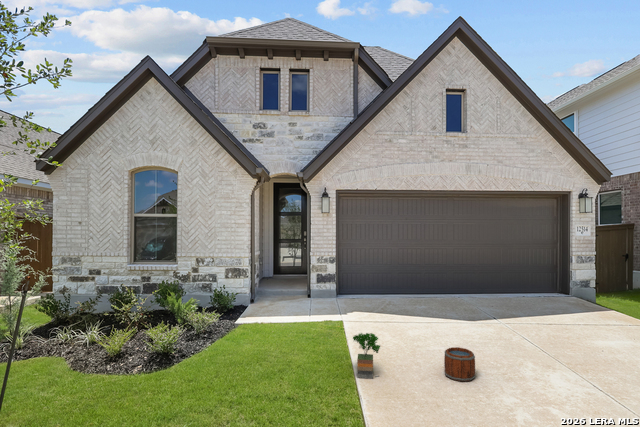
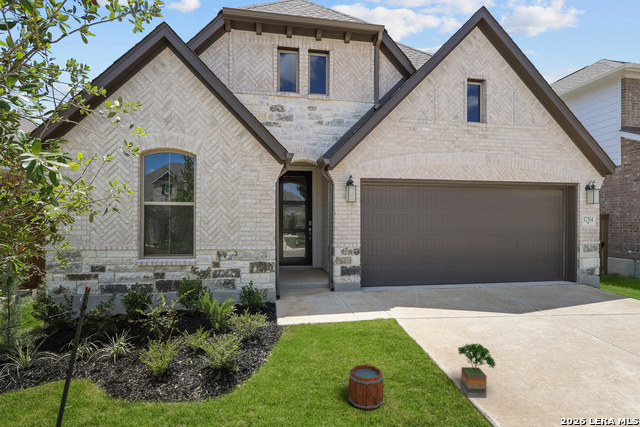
bucket: present [444,347,475,381] -> present [349,365,384,410]

